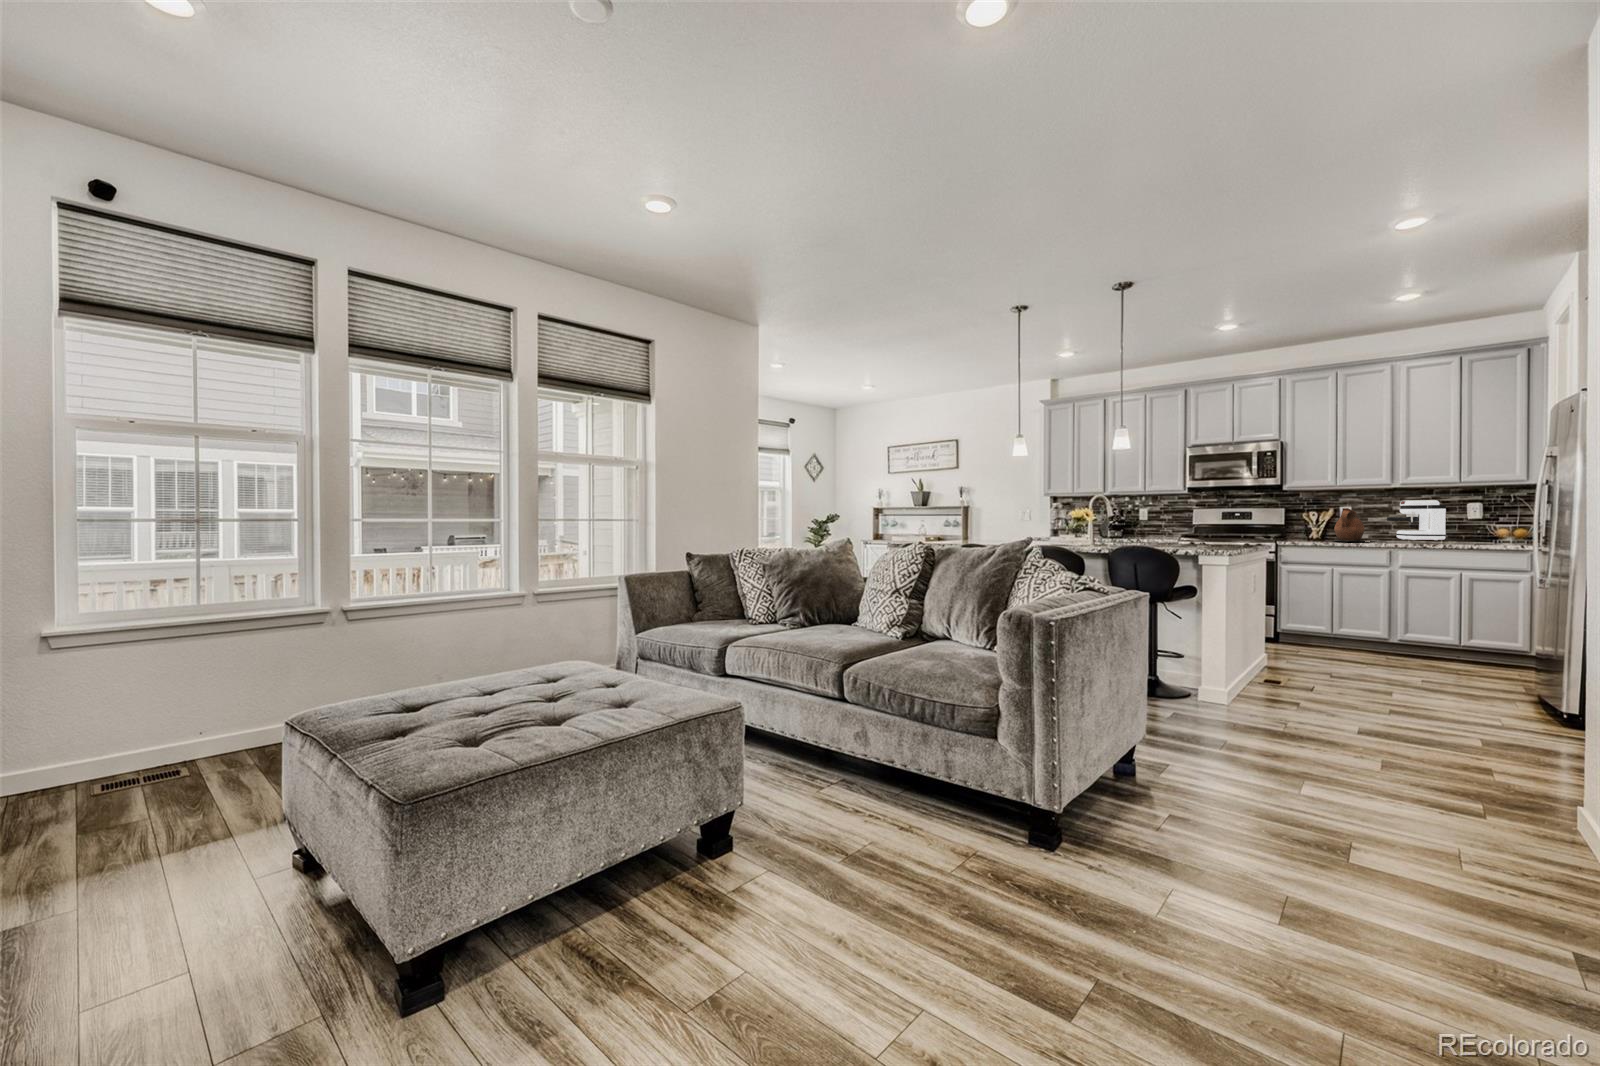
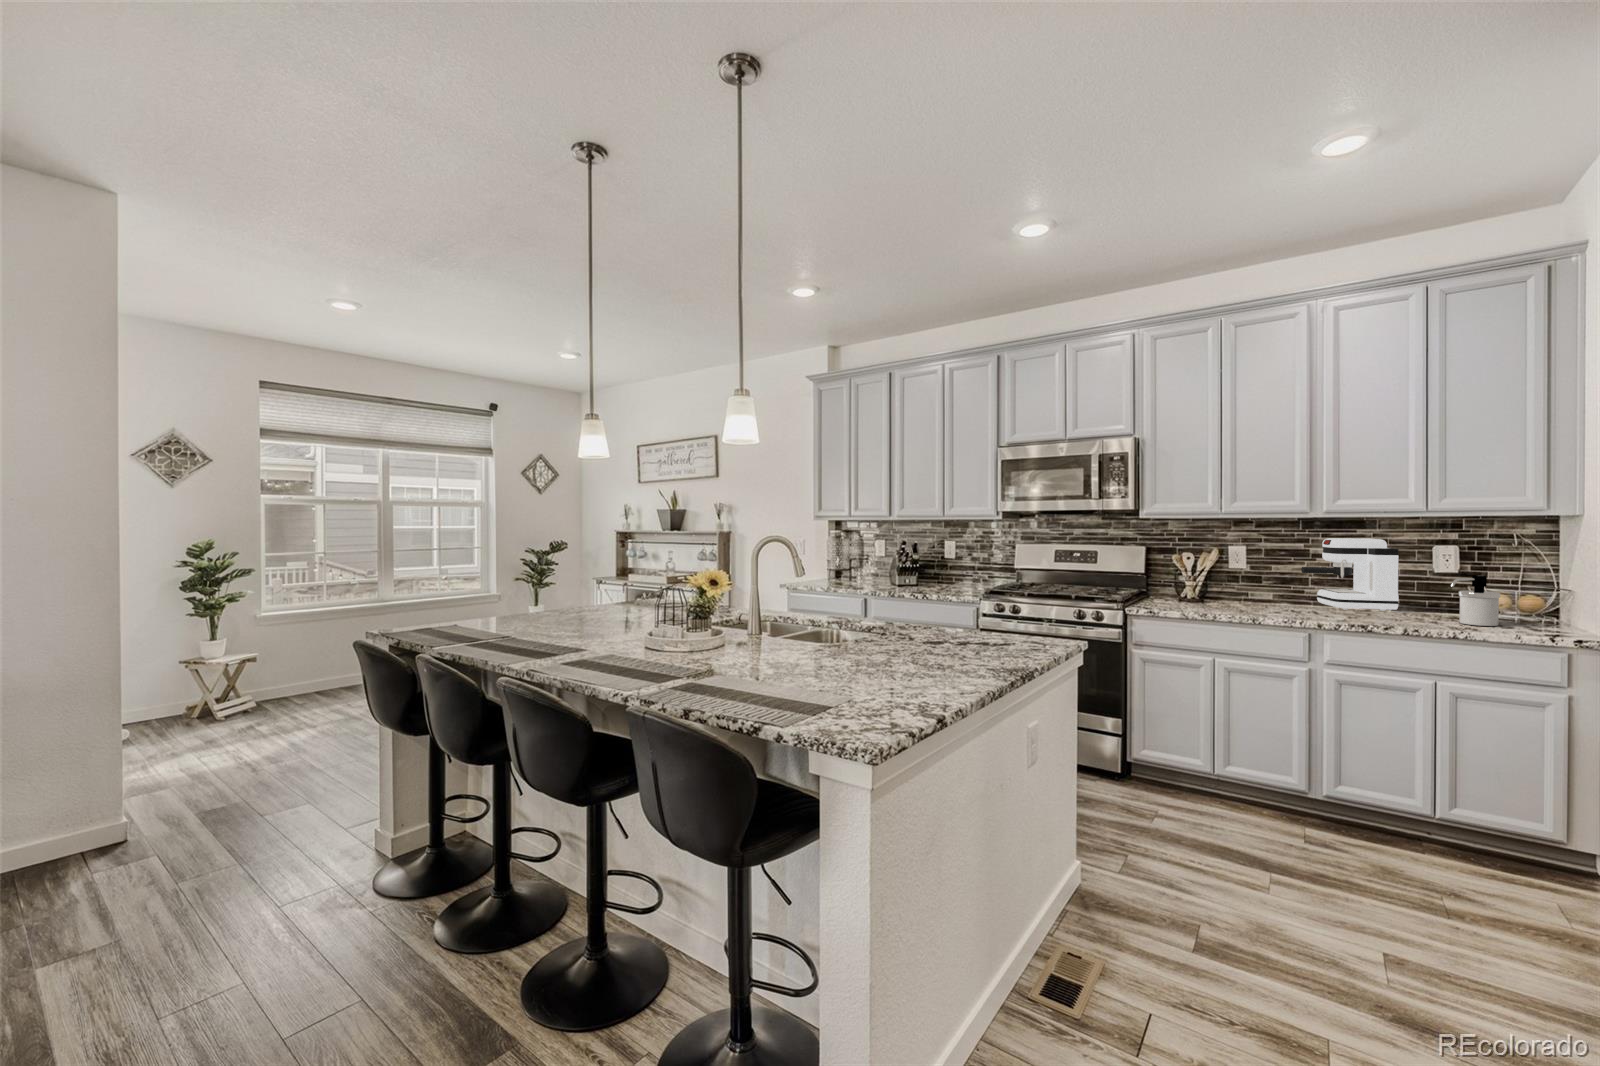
ceramic pitcher: present [1333,508,1365,541] -> none [1209,552,1274,613]
soap dispenser: none [1473,517,1502,544] -> present [1451,575,1500,626]

